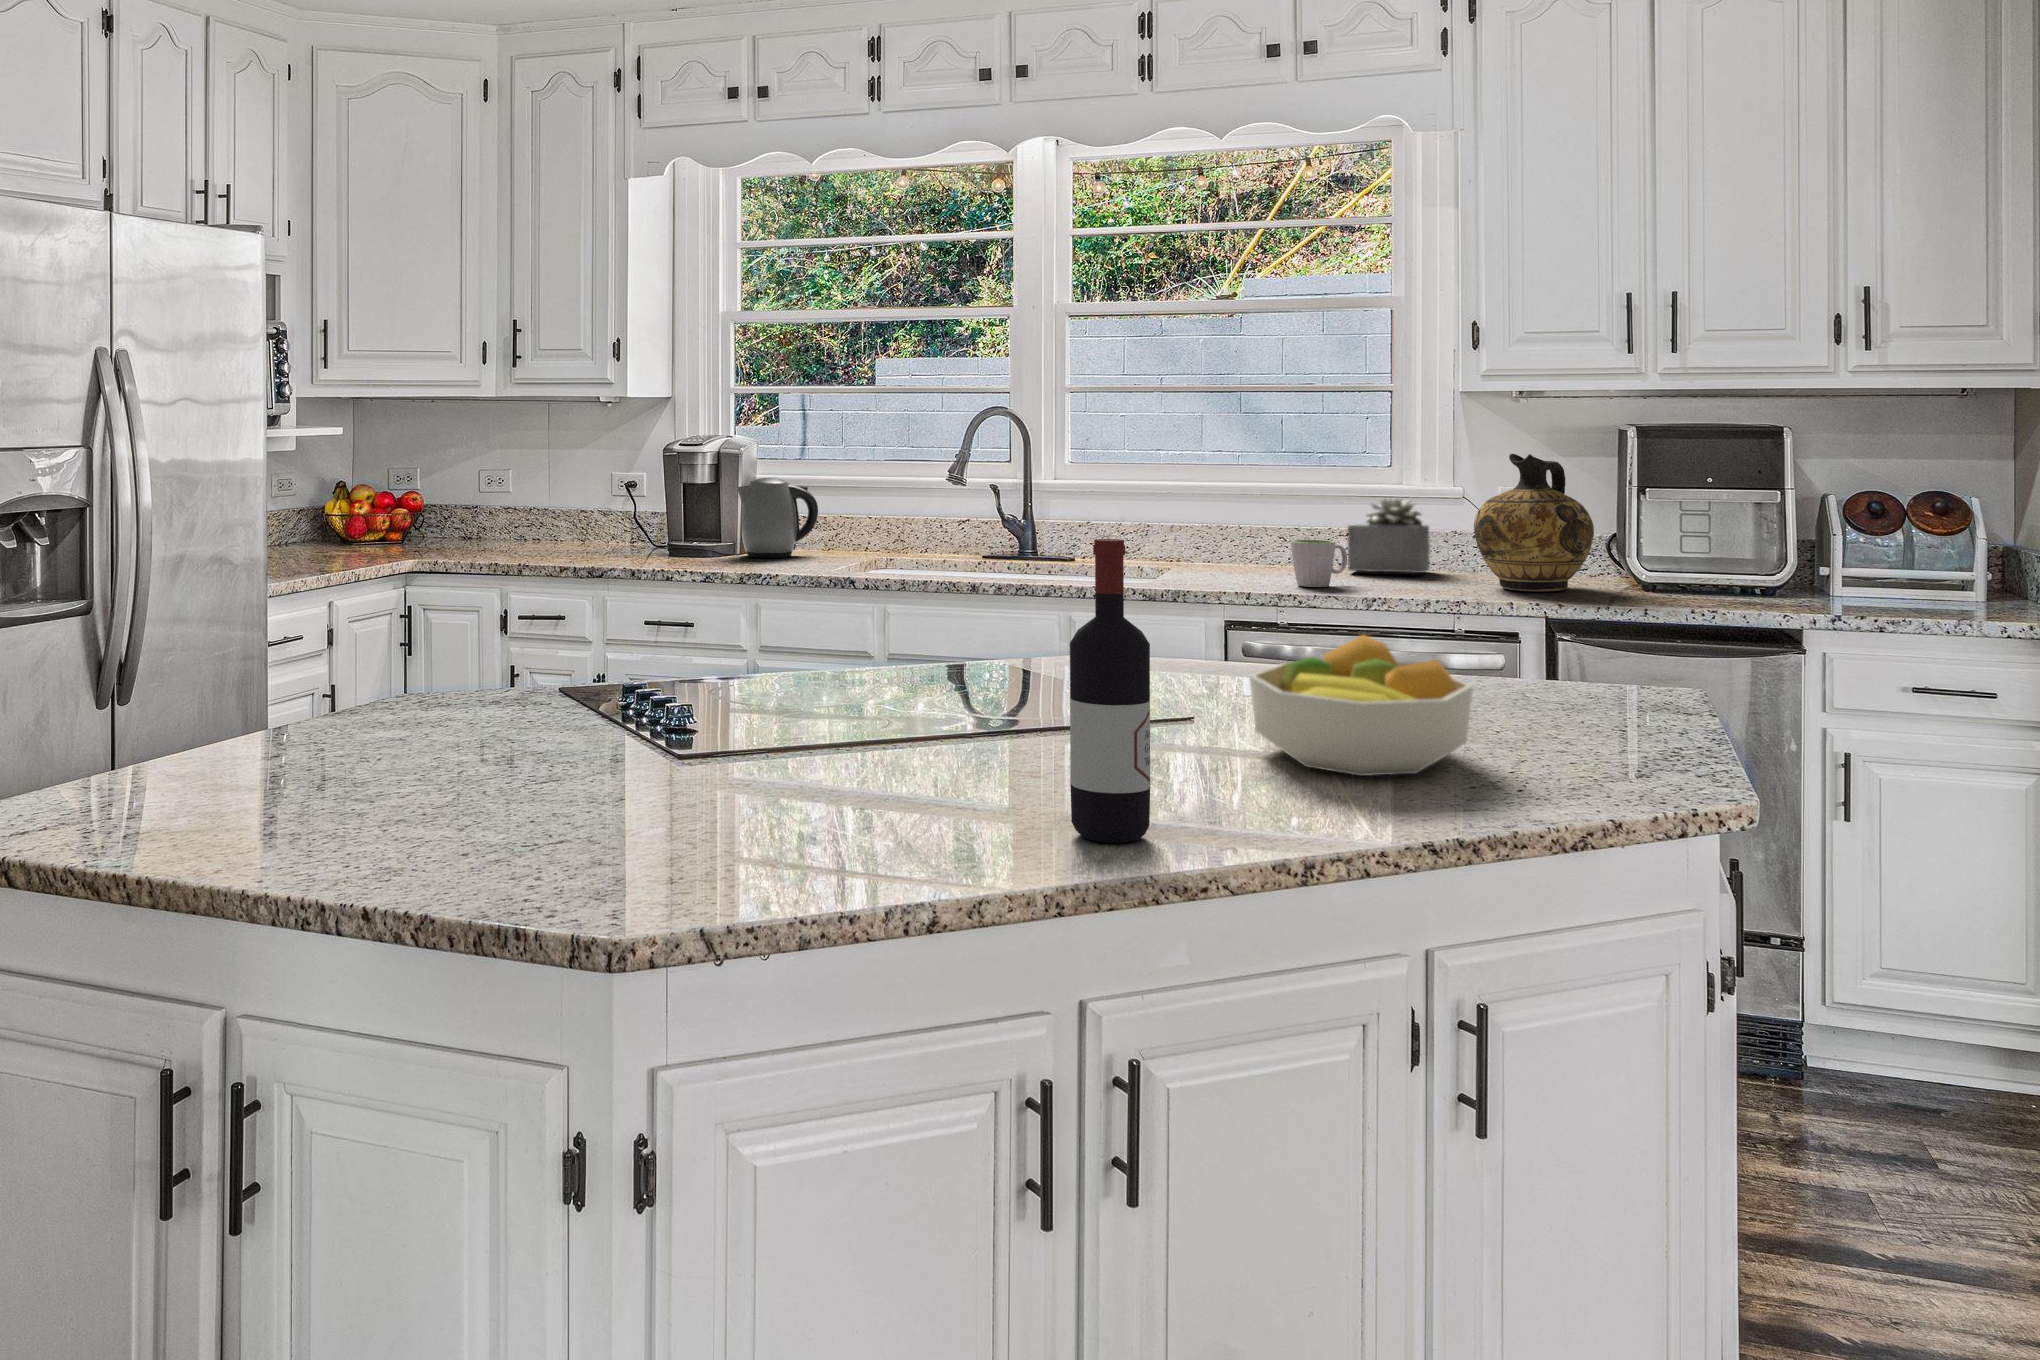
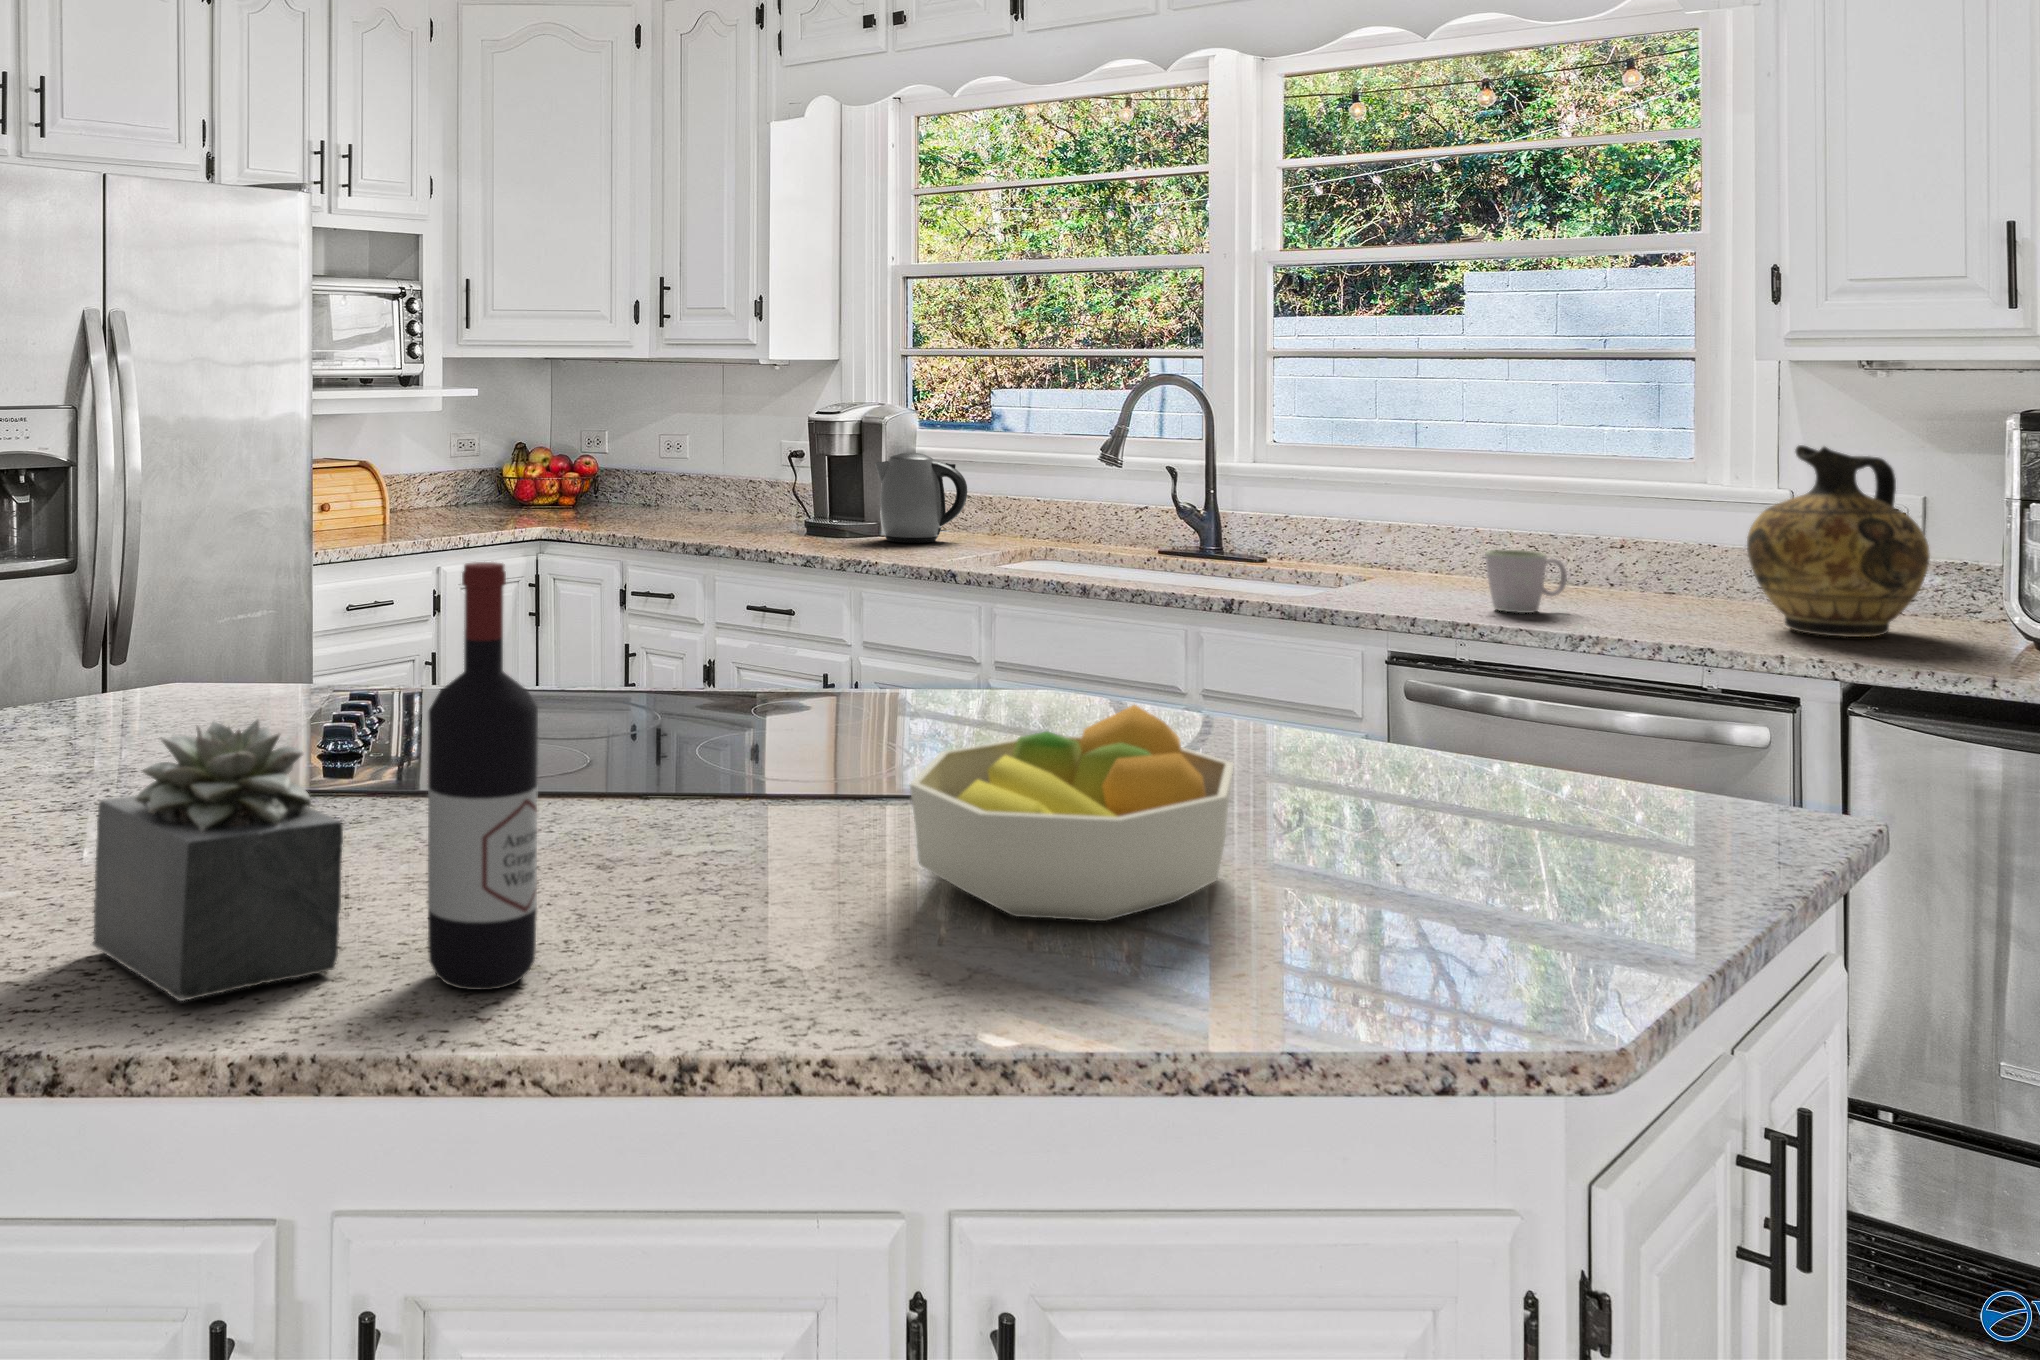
succulent plant: present [1348,498,1430,573] -> present [90,720,343,1001]

